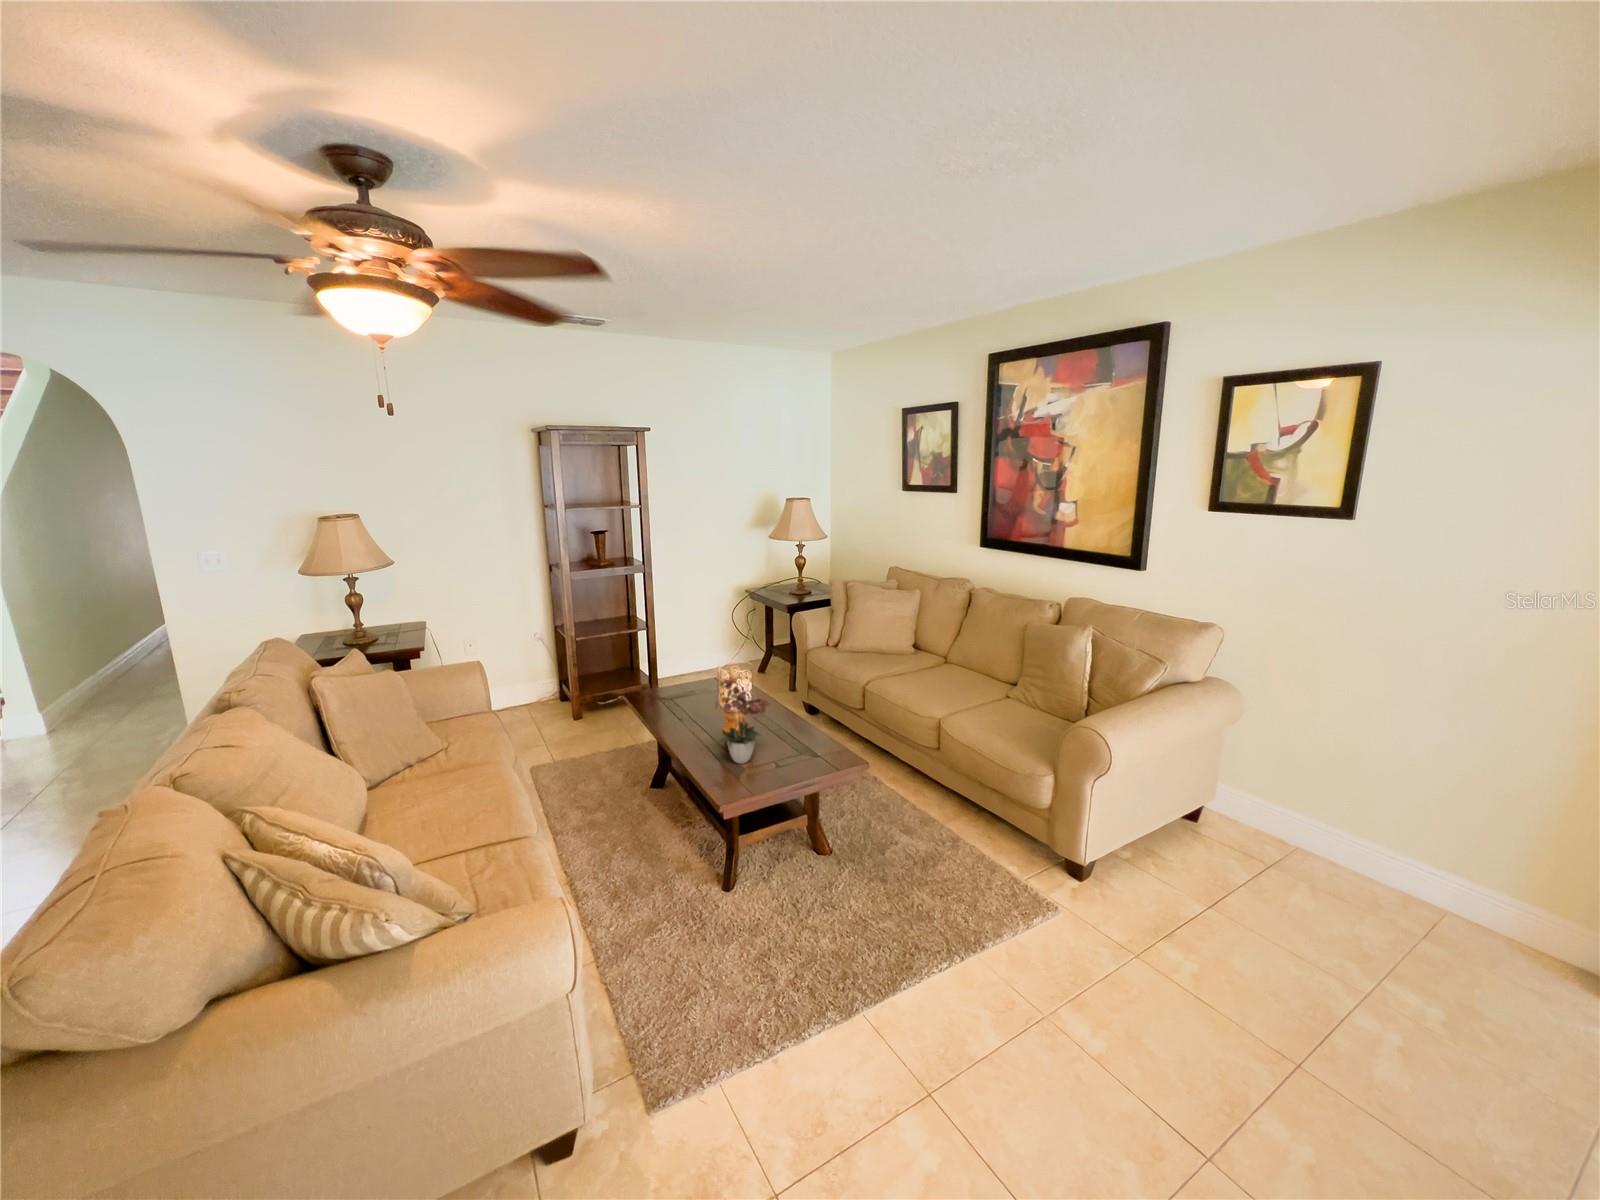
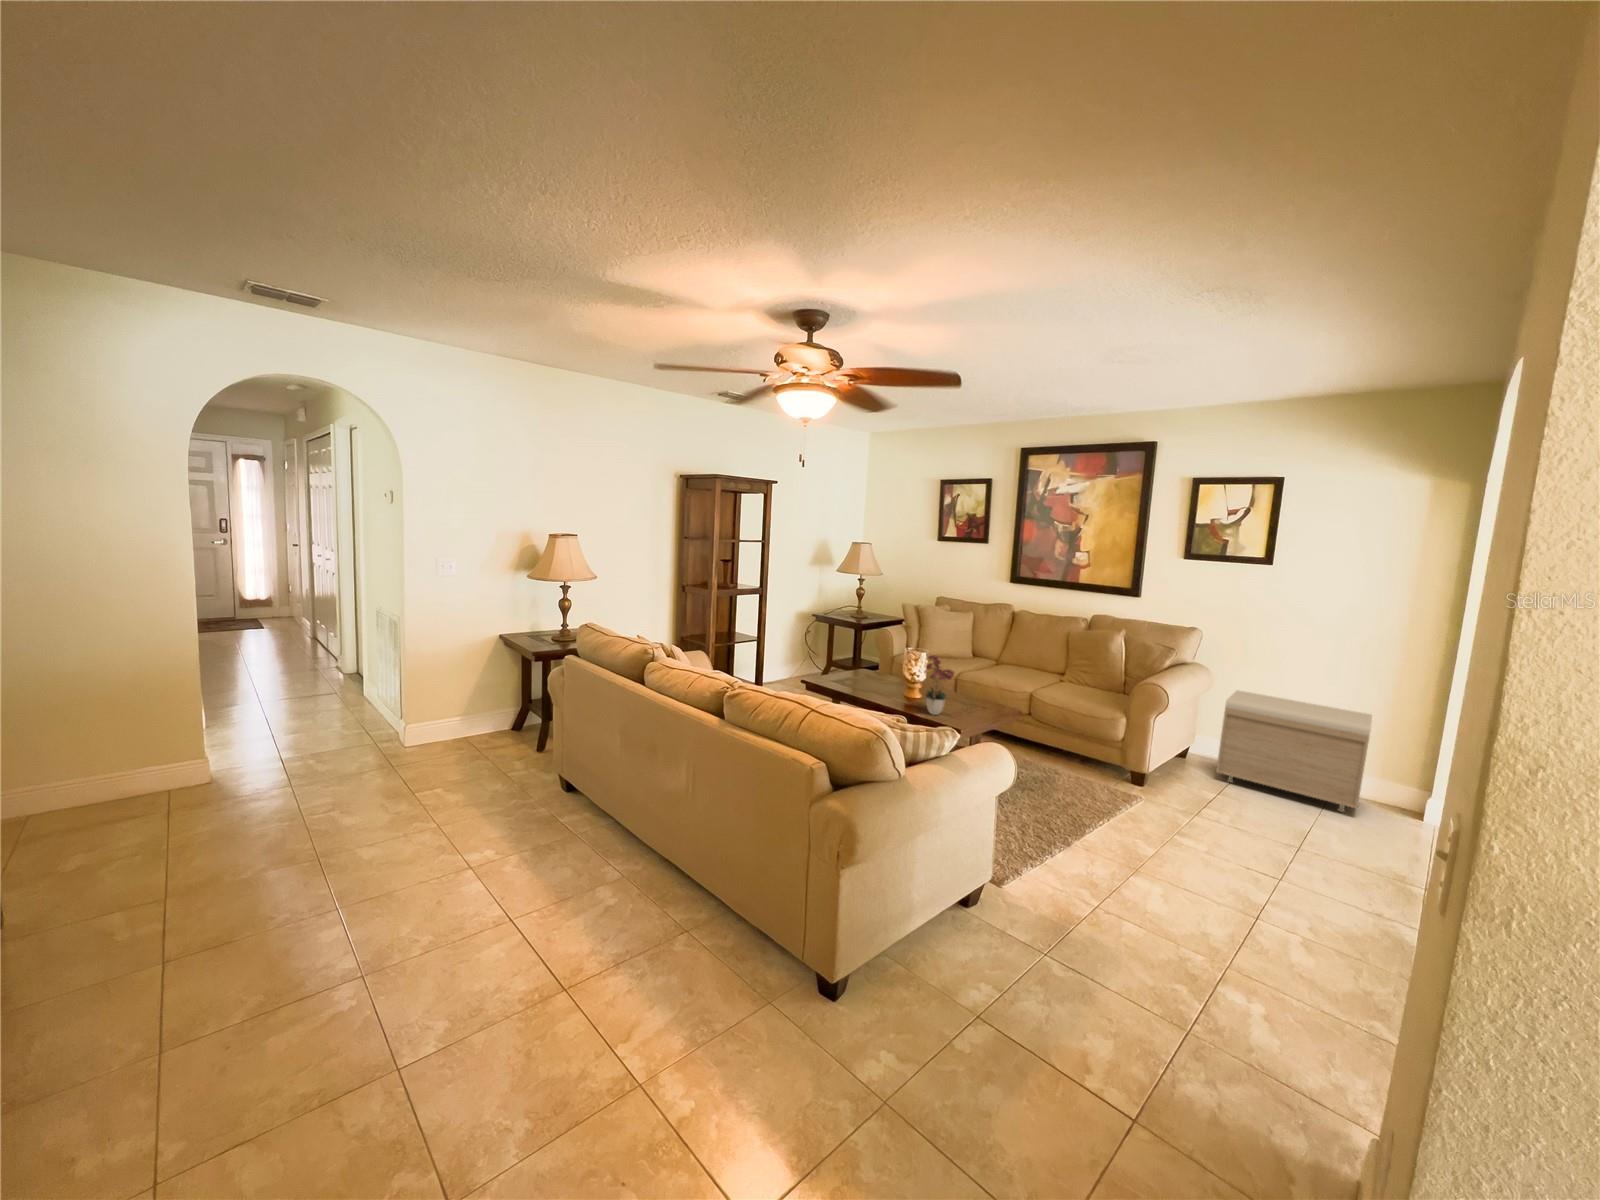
storage bench: none [1223,725,1526,970] -> present [1216,690,1372,812]

